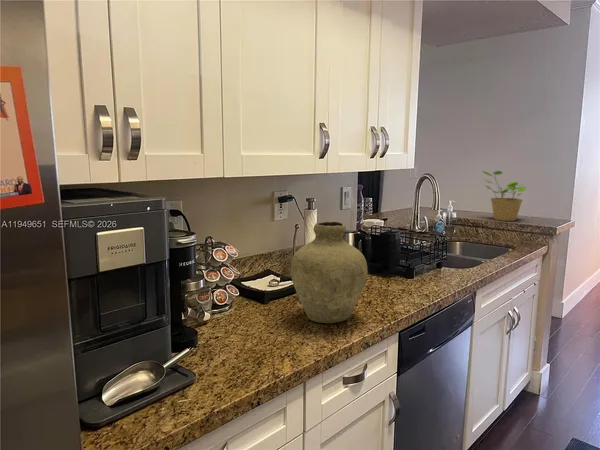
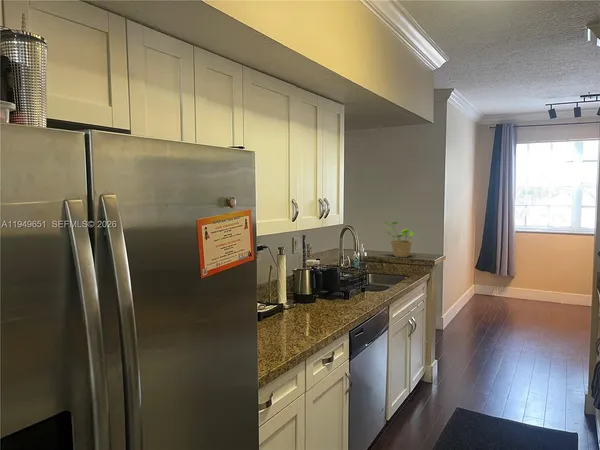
vase: present [291,222,368,323] -> none [282,263,331,328]

